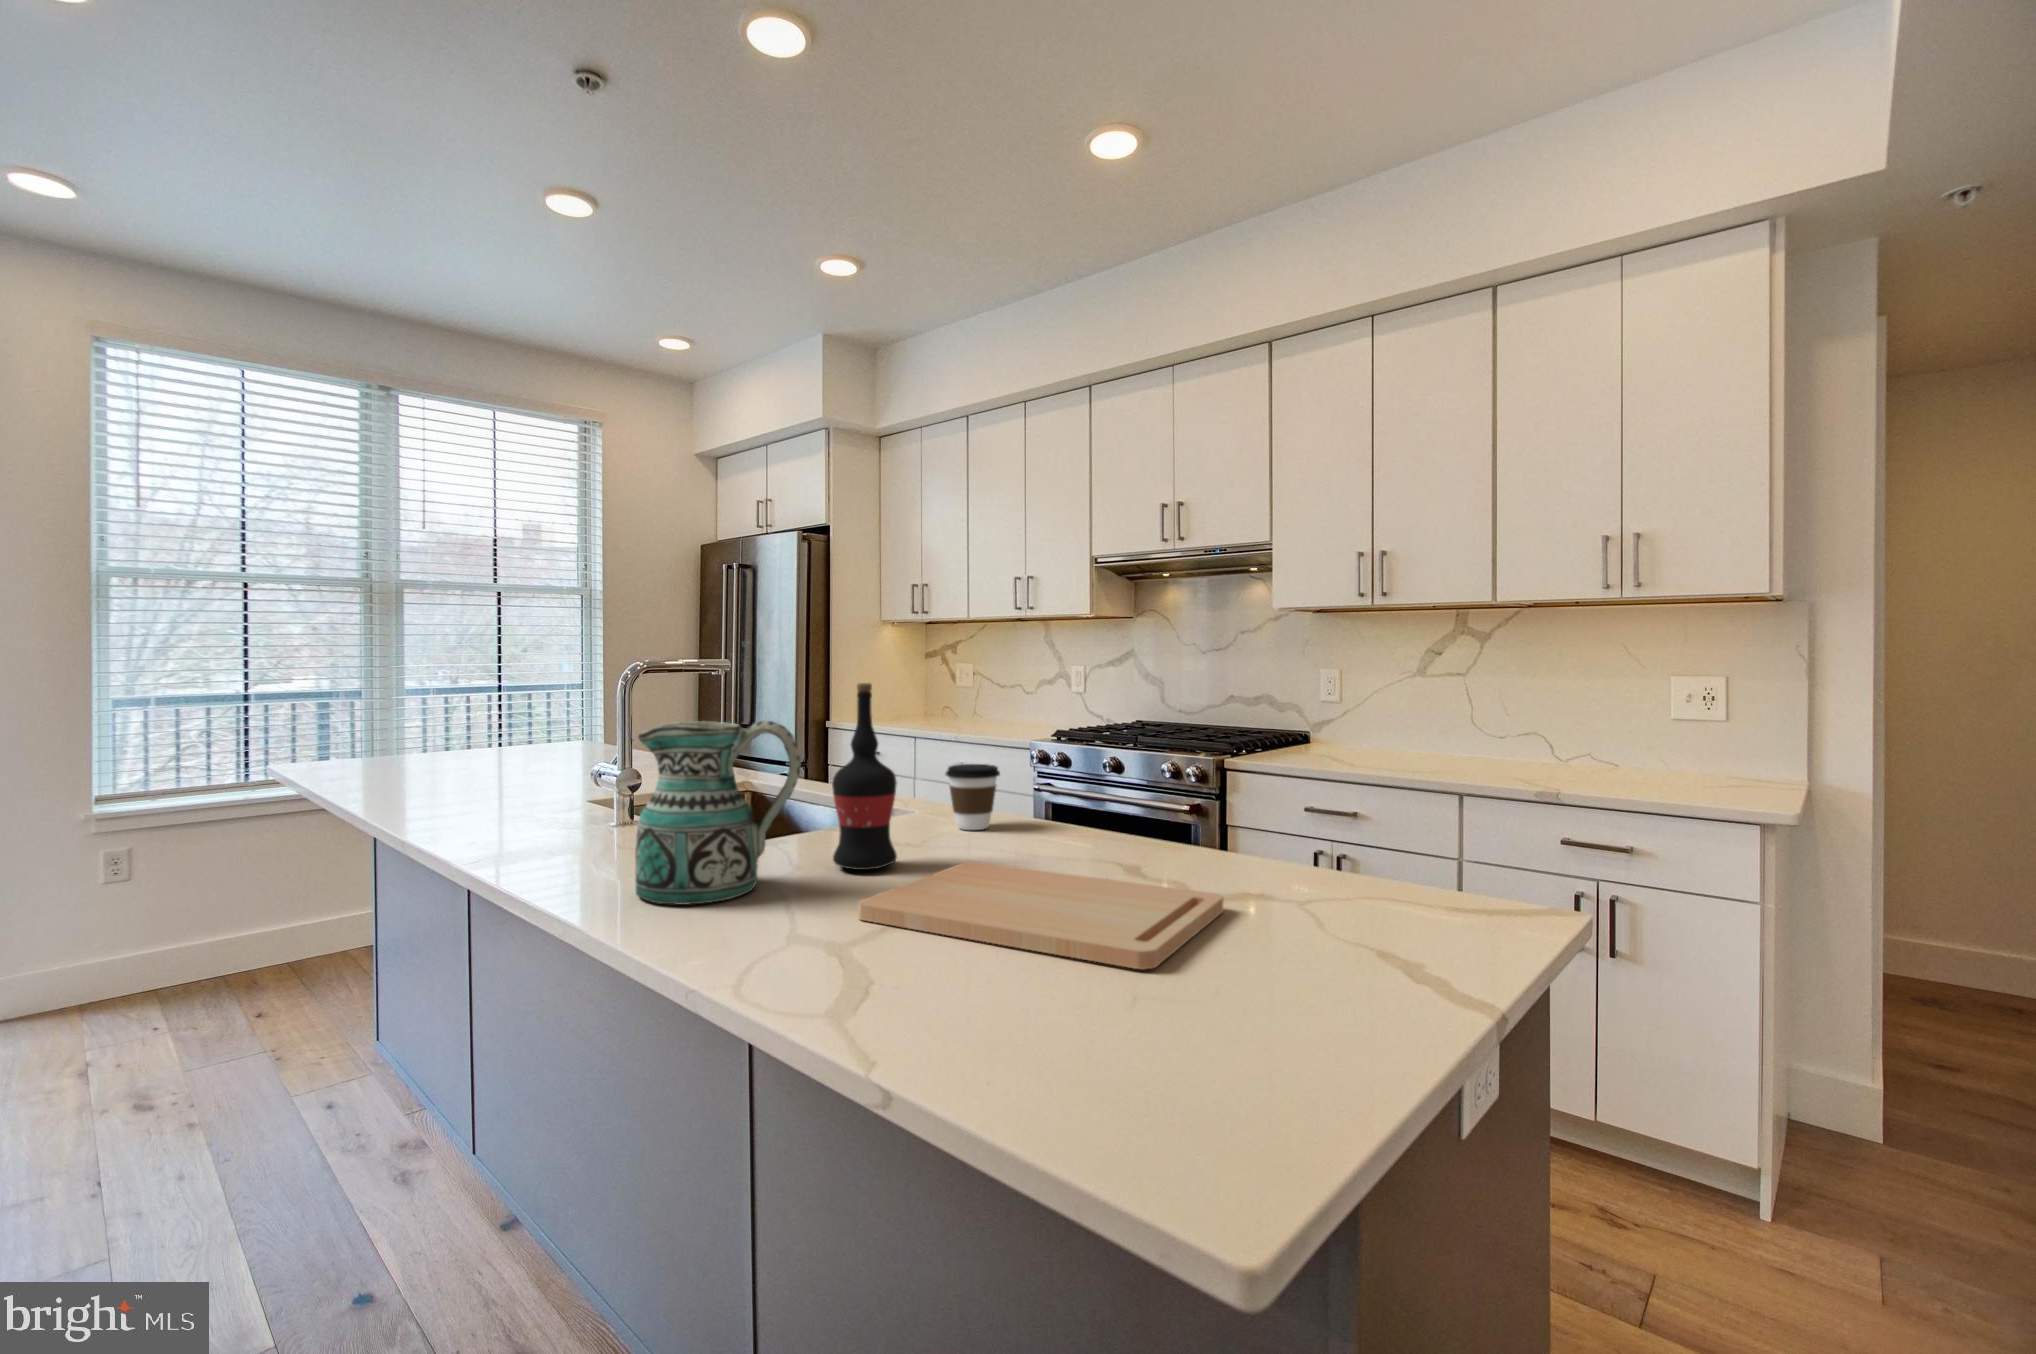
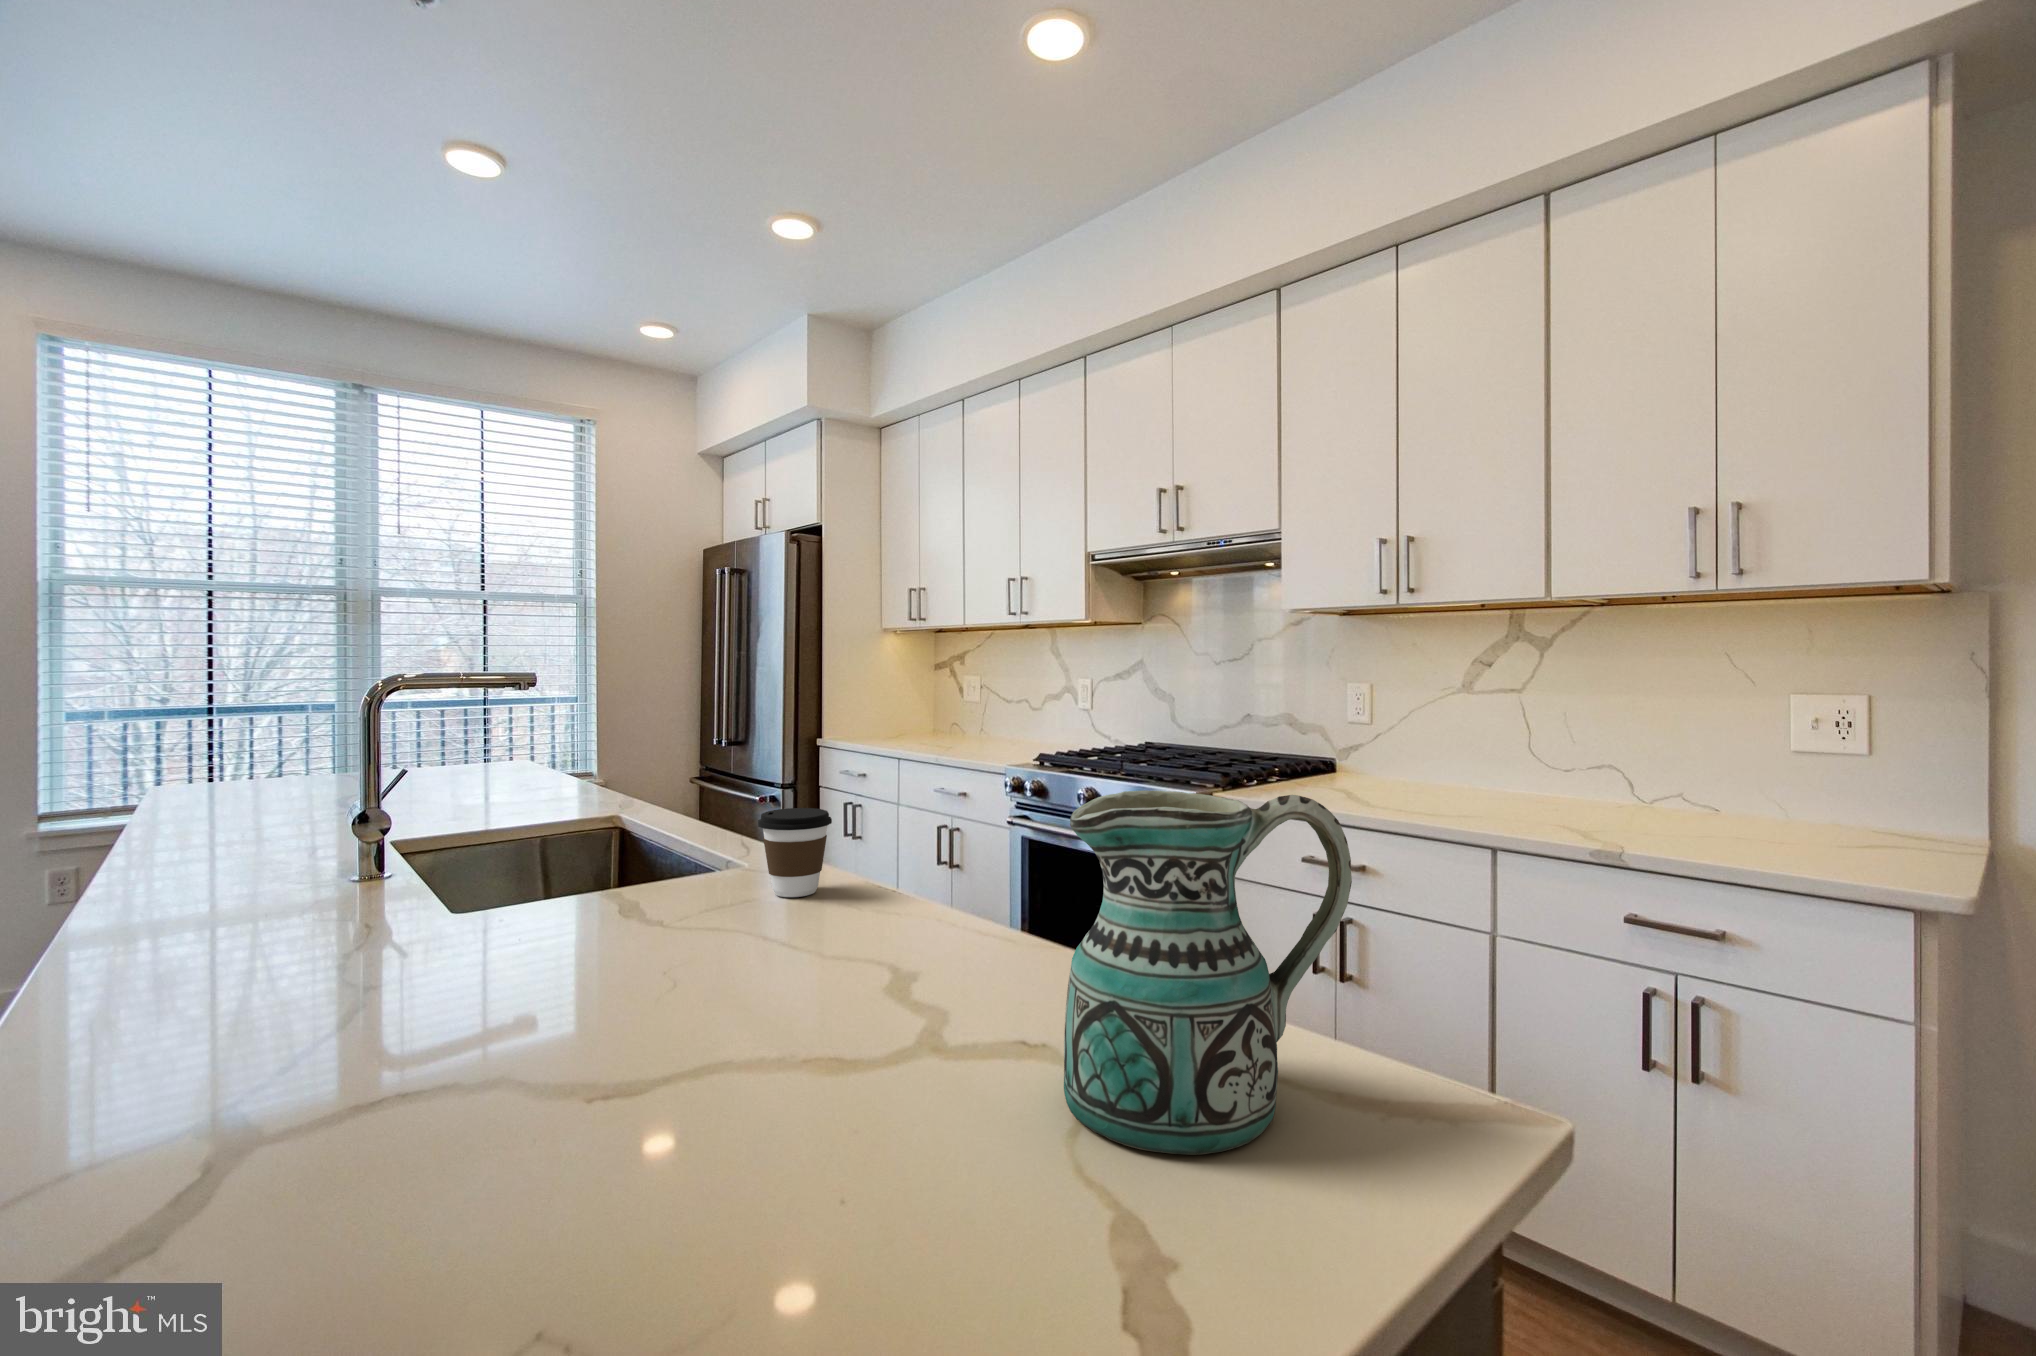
wine bottle: present [832,683,897,870] -> none [513,706,614,968]
ceramic pitcher: present [635,721,801,905] -> present [1064,790,1352,1155]
cutting board: present [859,862,1223,969] -> none [407,962,976,1242]

